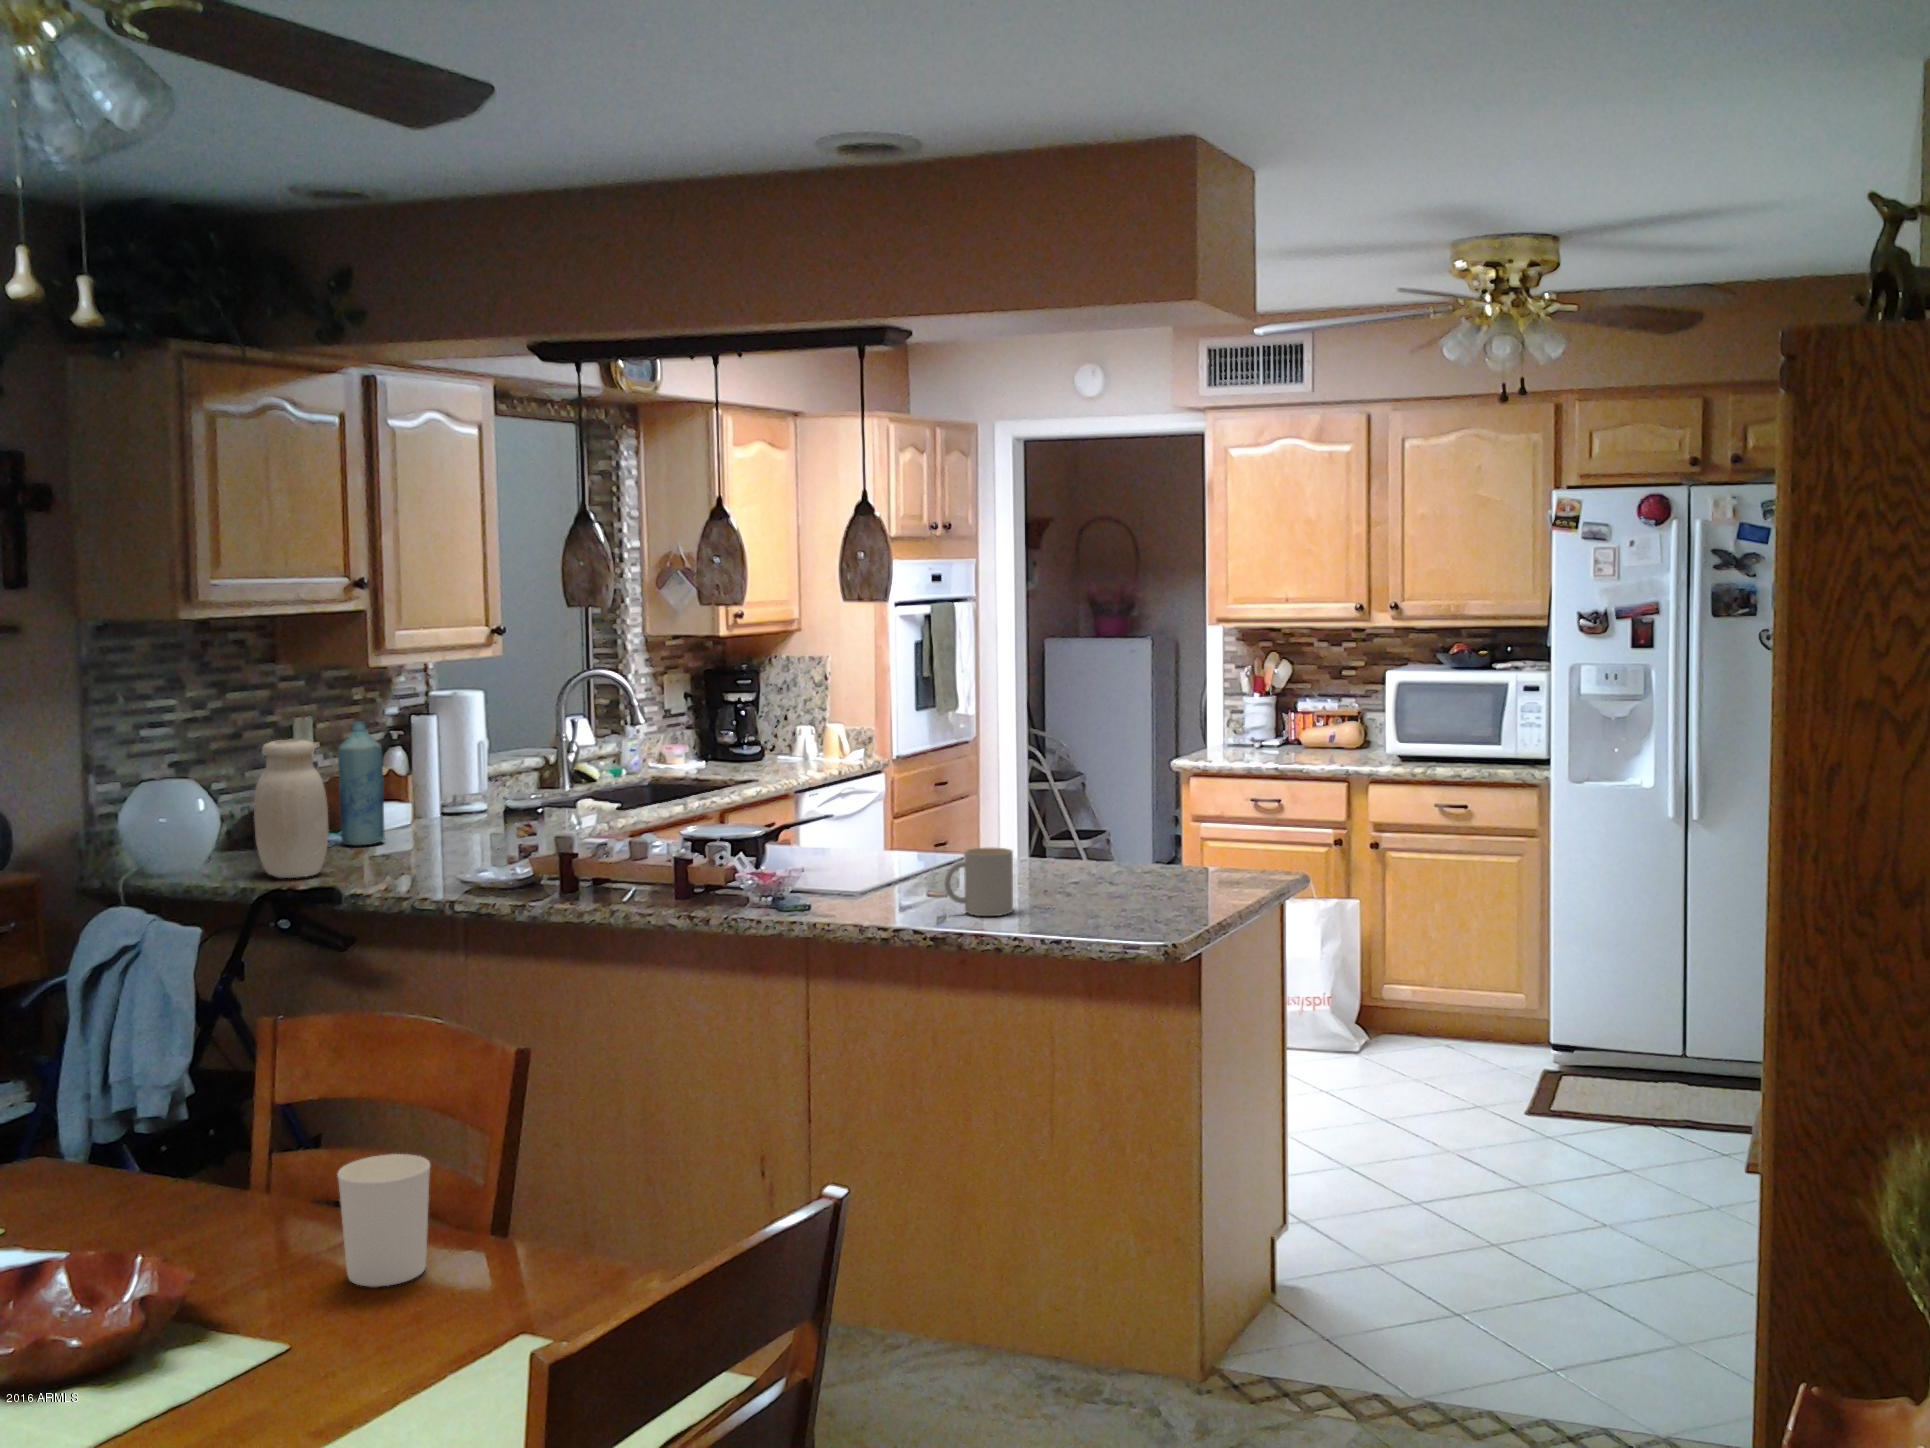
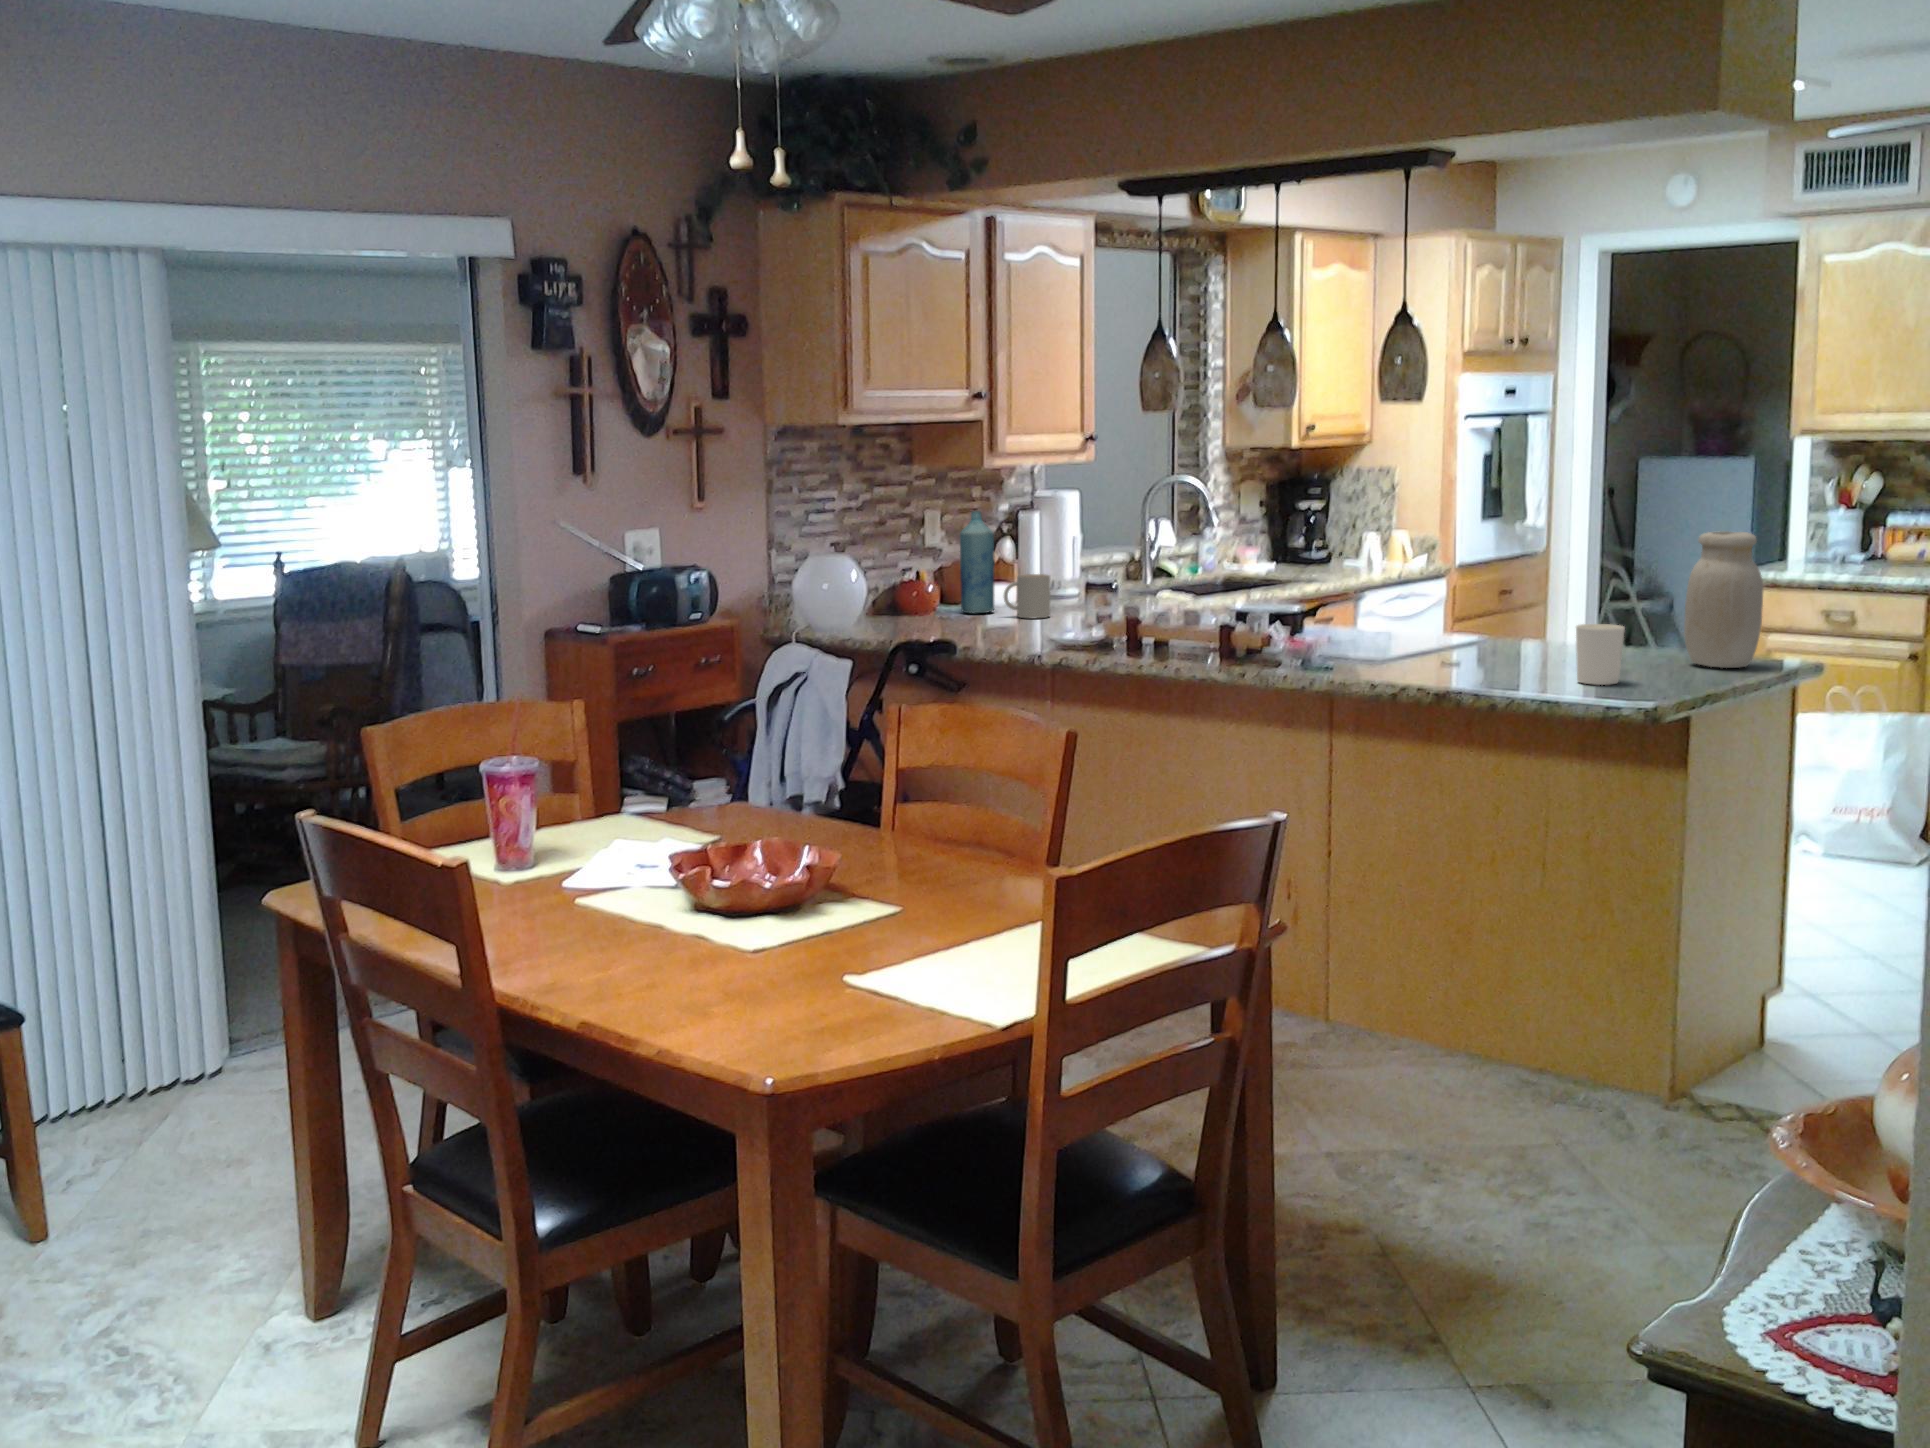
jar: present [254,740,328,878] -> present [1684,531,1763,668]
mug: present [945,848,1013,916] -> present [1004,574,1050,618]
candle holder: present [337,1154,430,1287] -> present [1576,624,1625,685]

